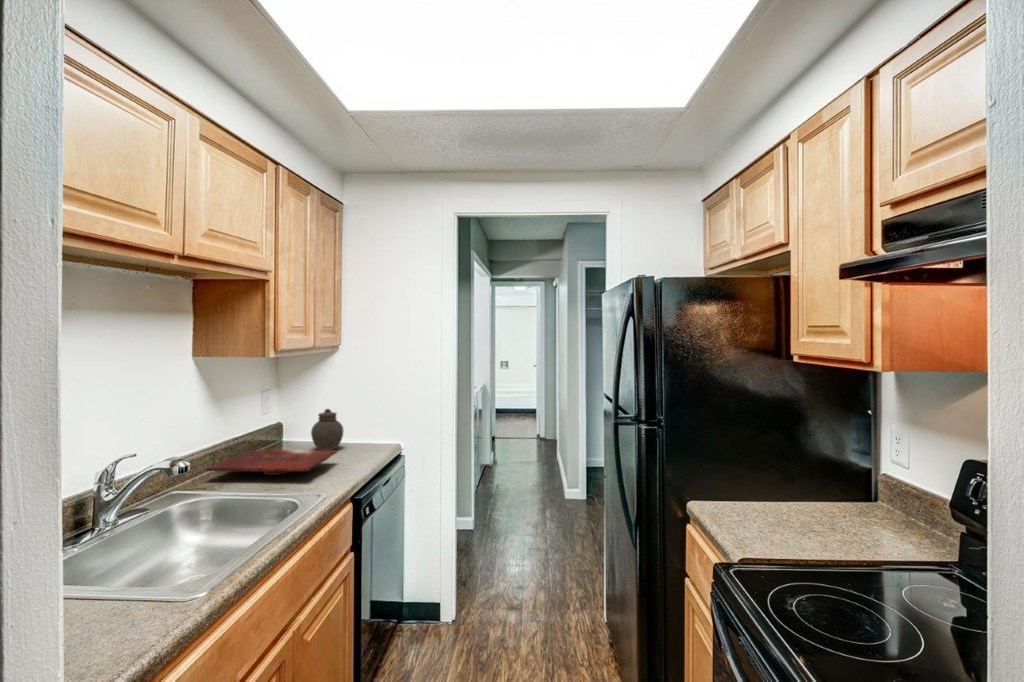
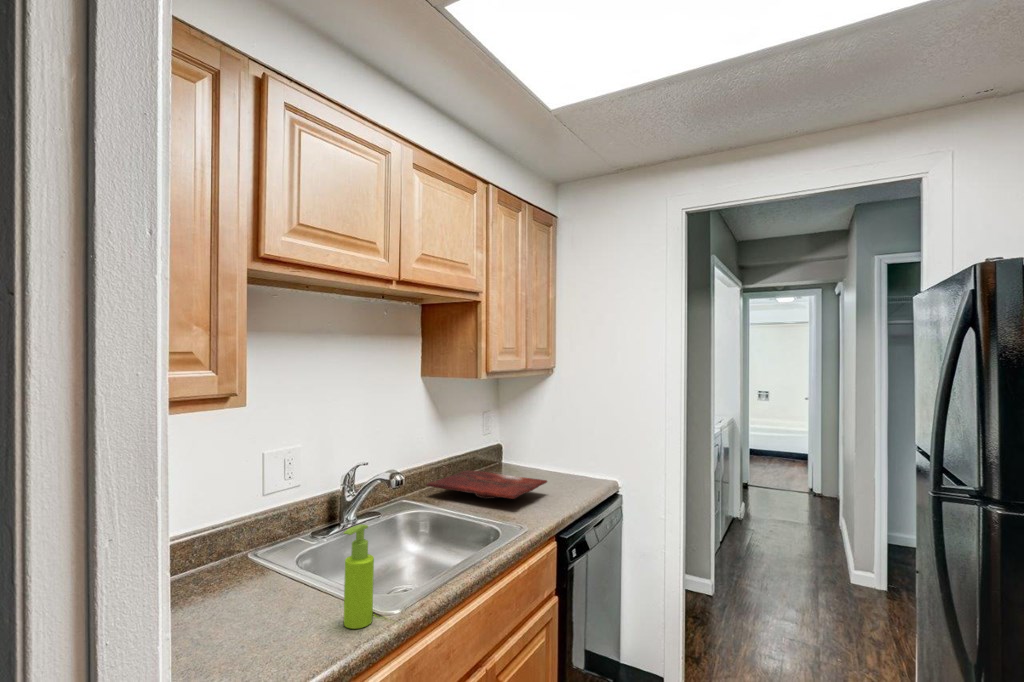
jar: present [311,409,343,450] -> none [525,434,557,479]
soap dispenser: none [137,515,176,626] -> present [343,524,374,629]

